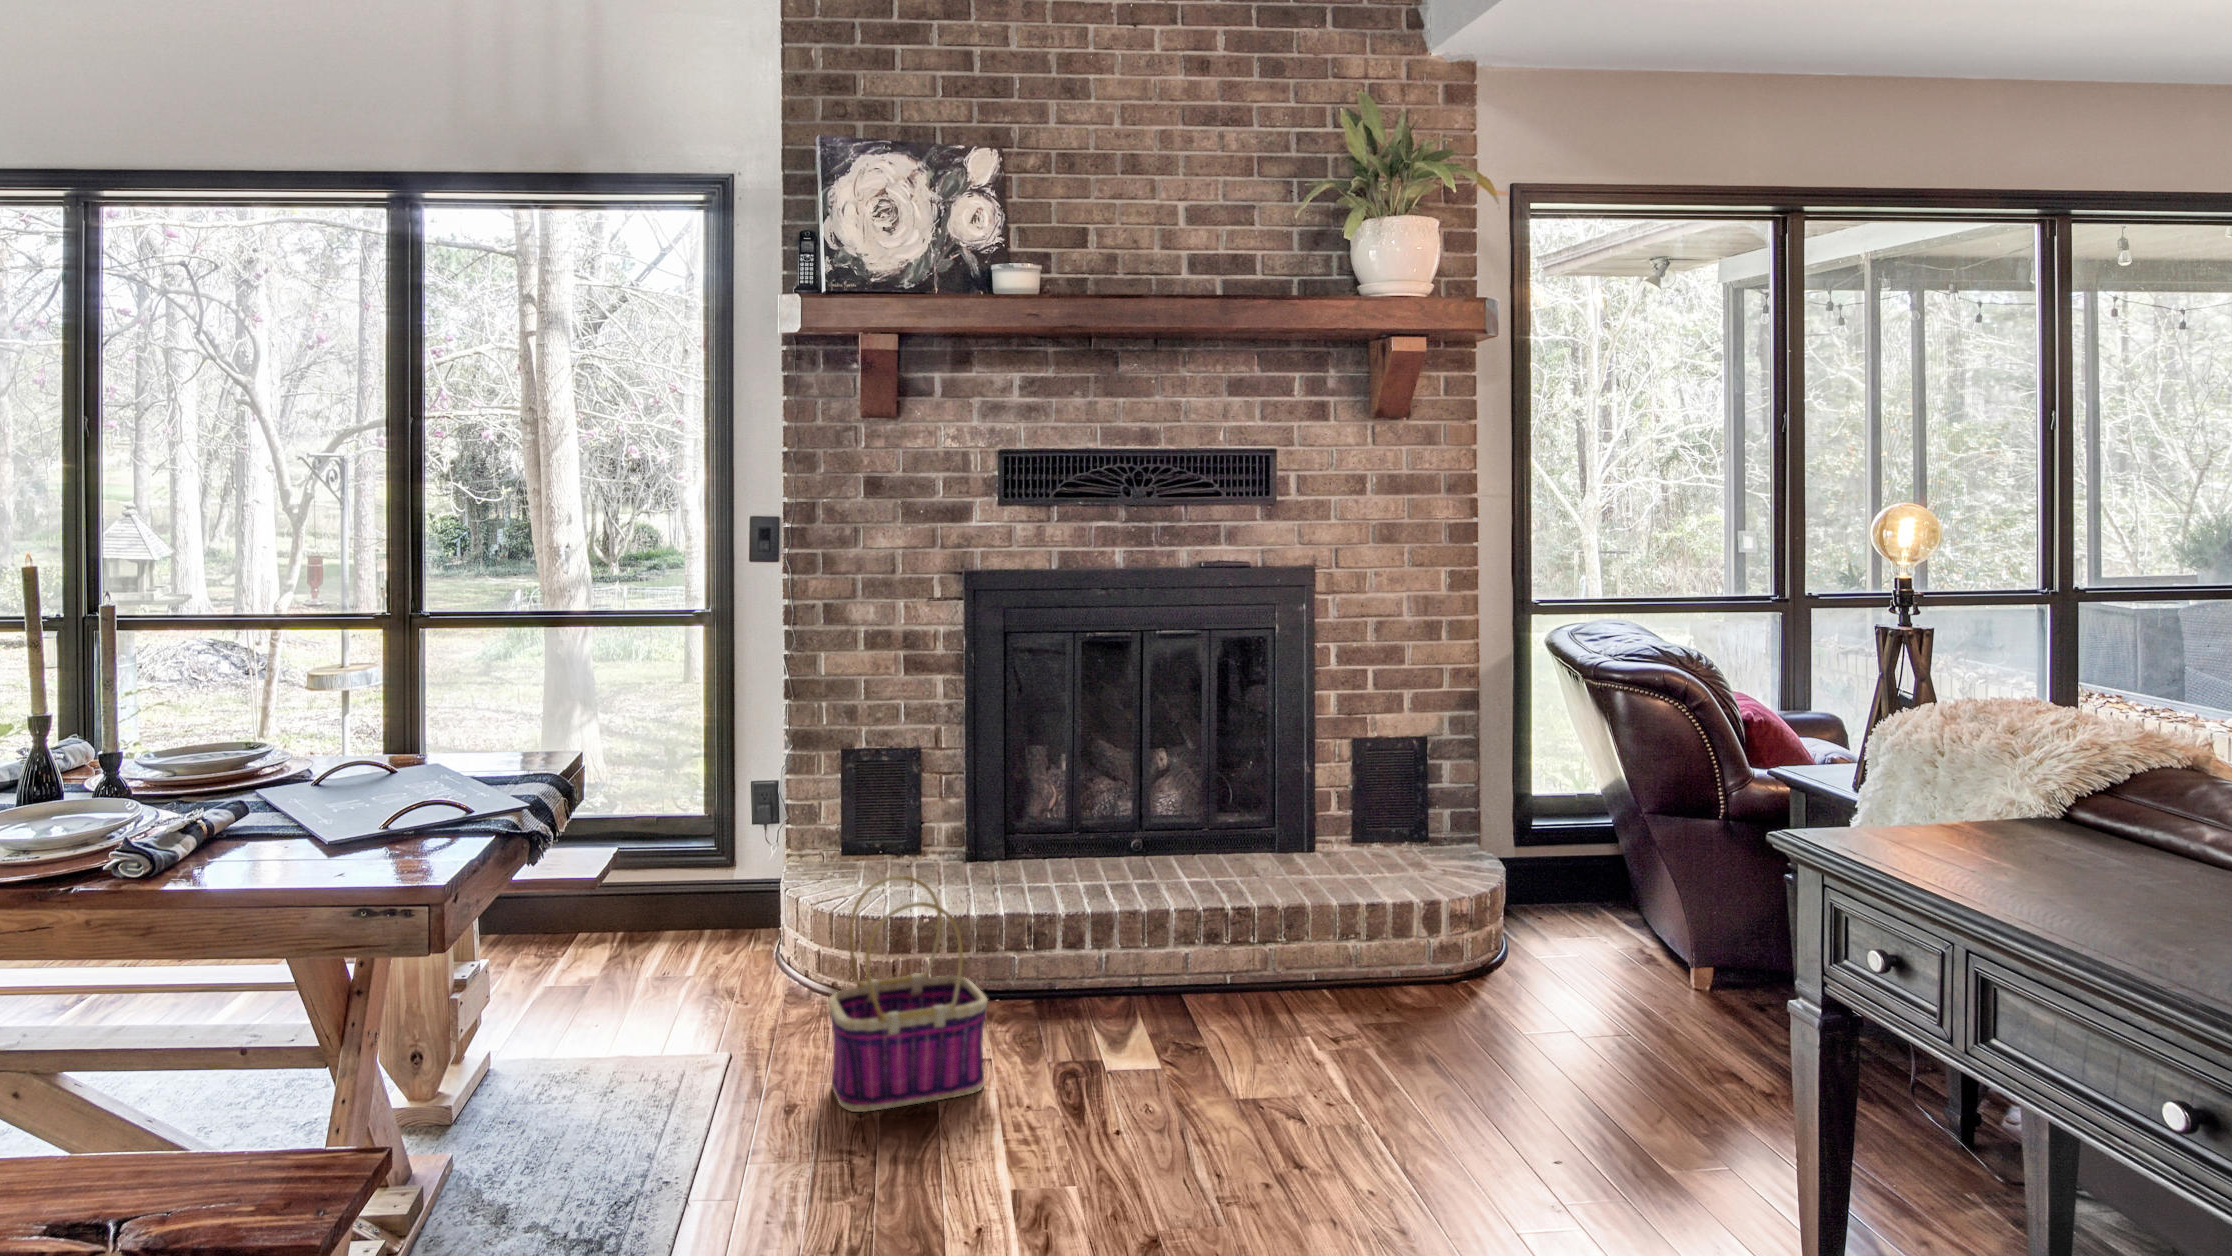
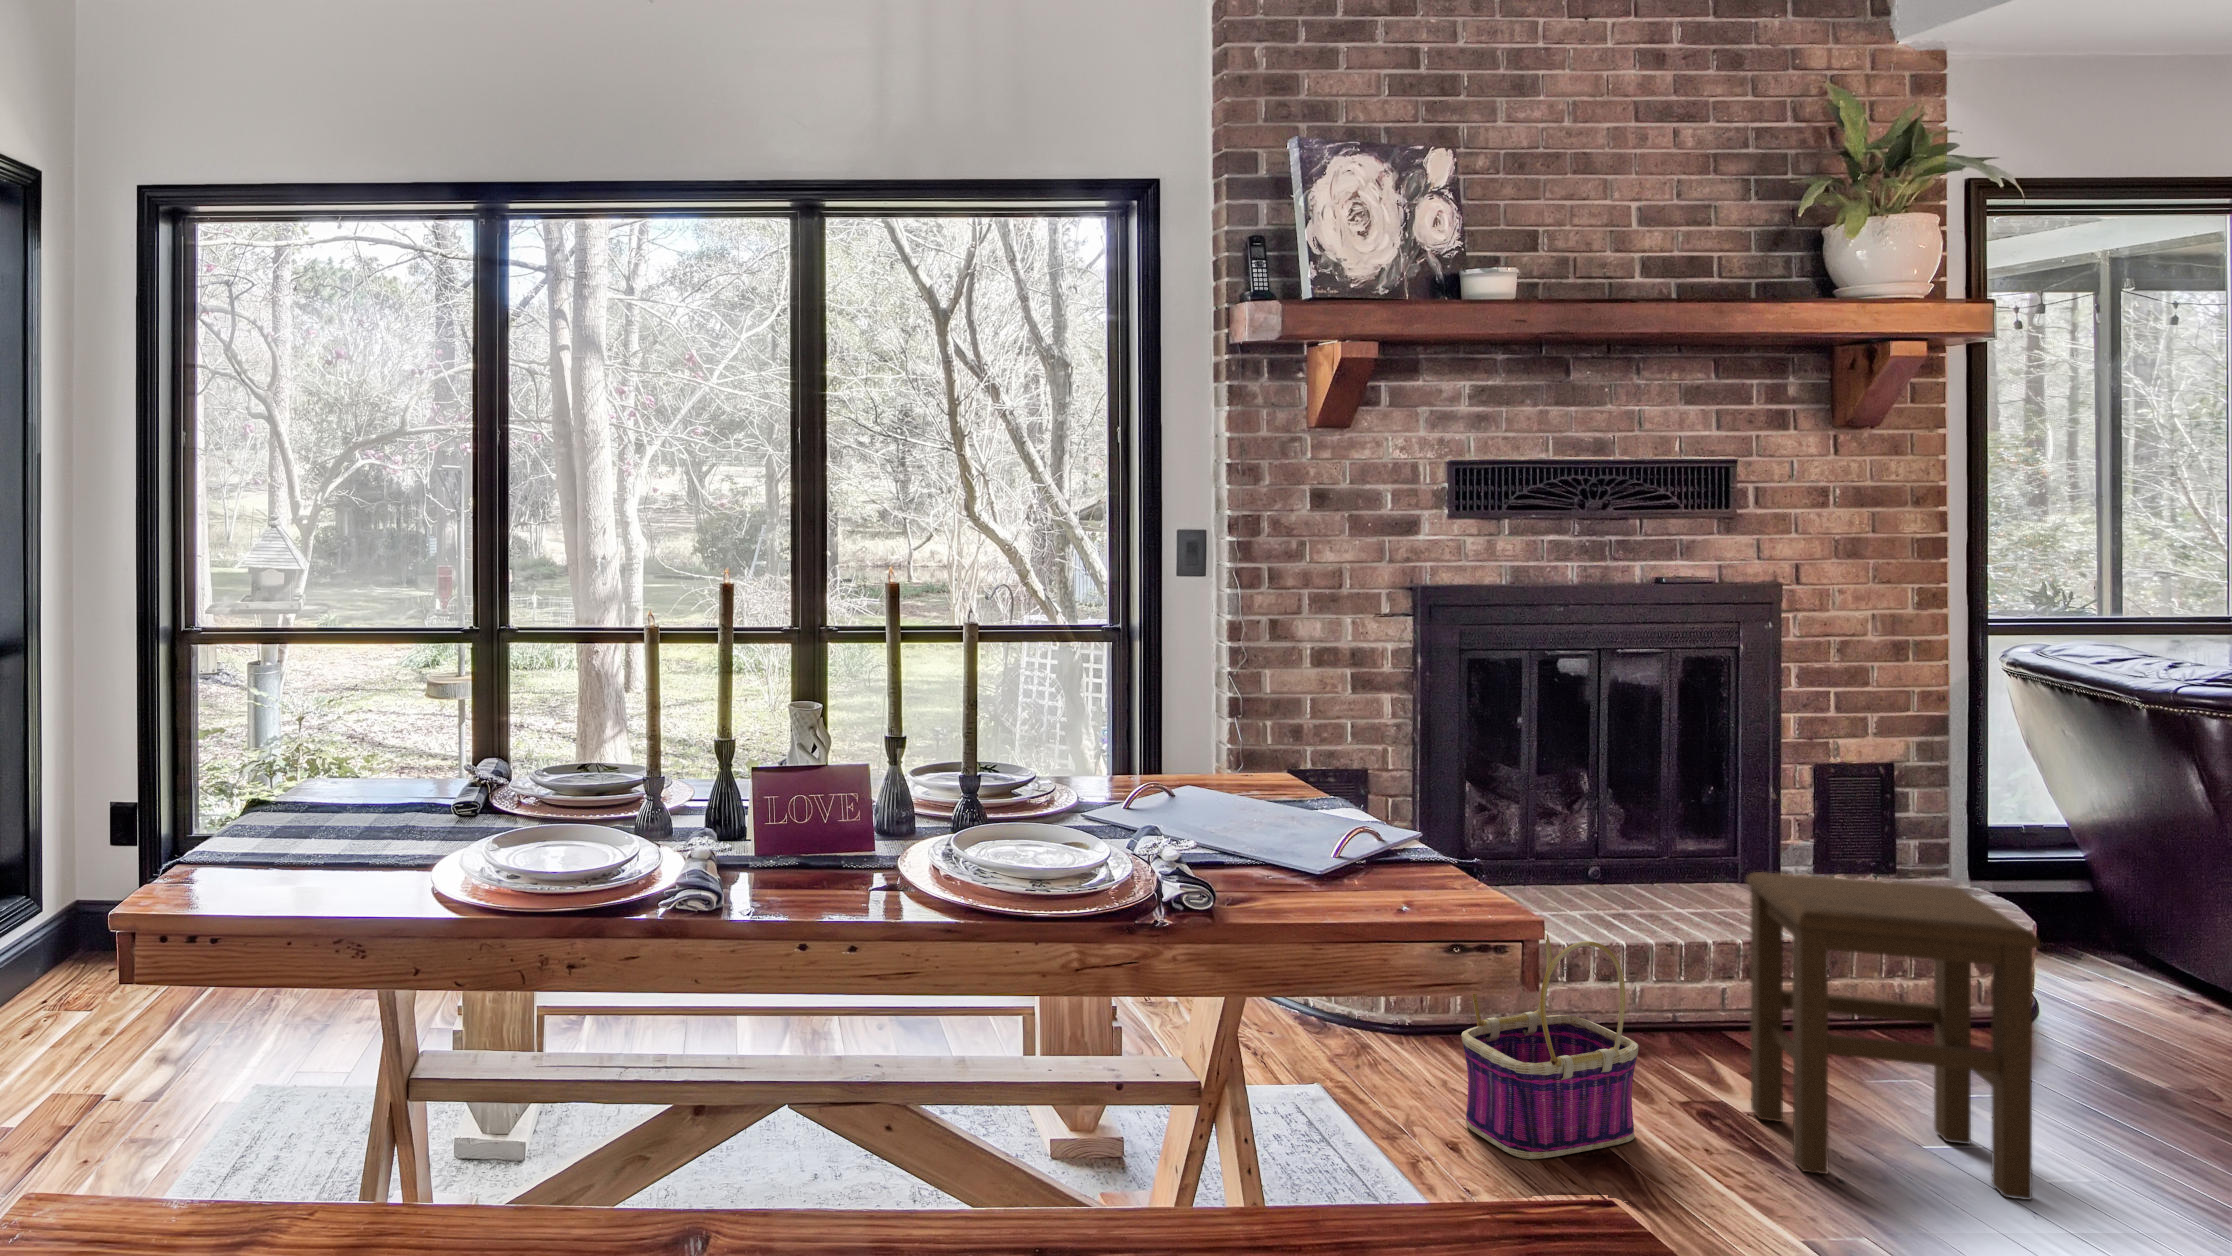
stool: none [1096,835,1293,1137] -> present [1746,872,2040,1200]

